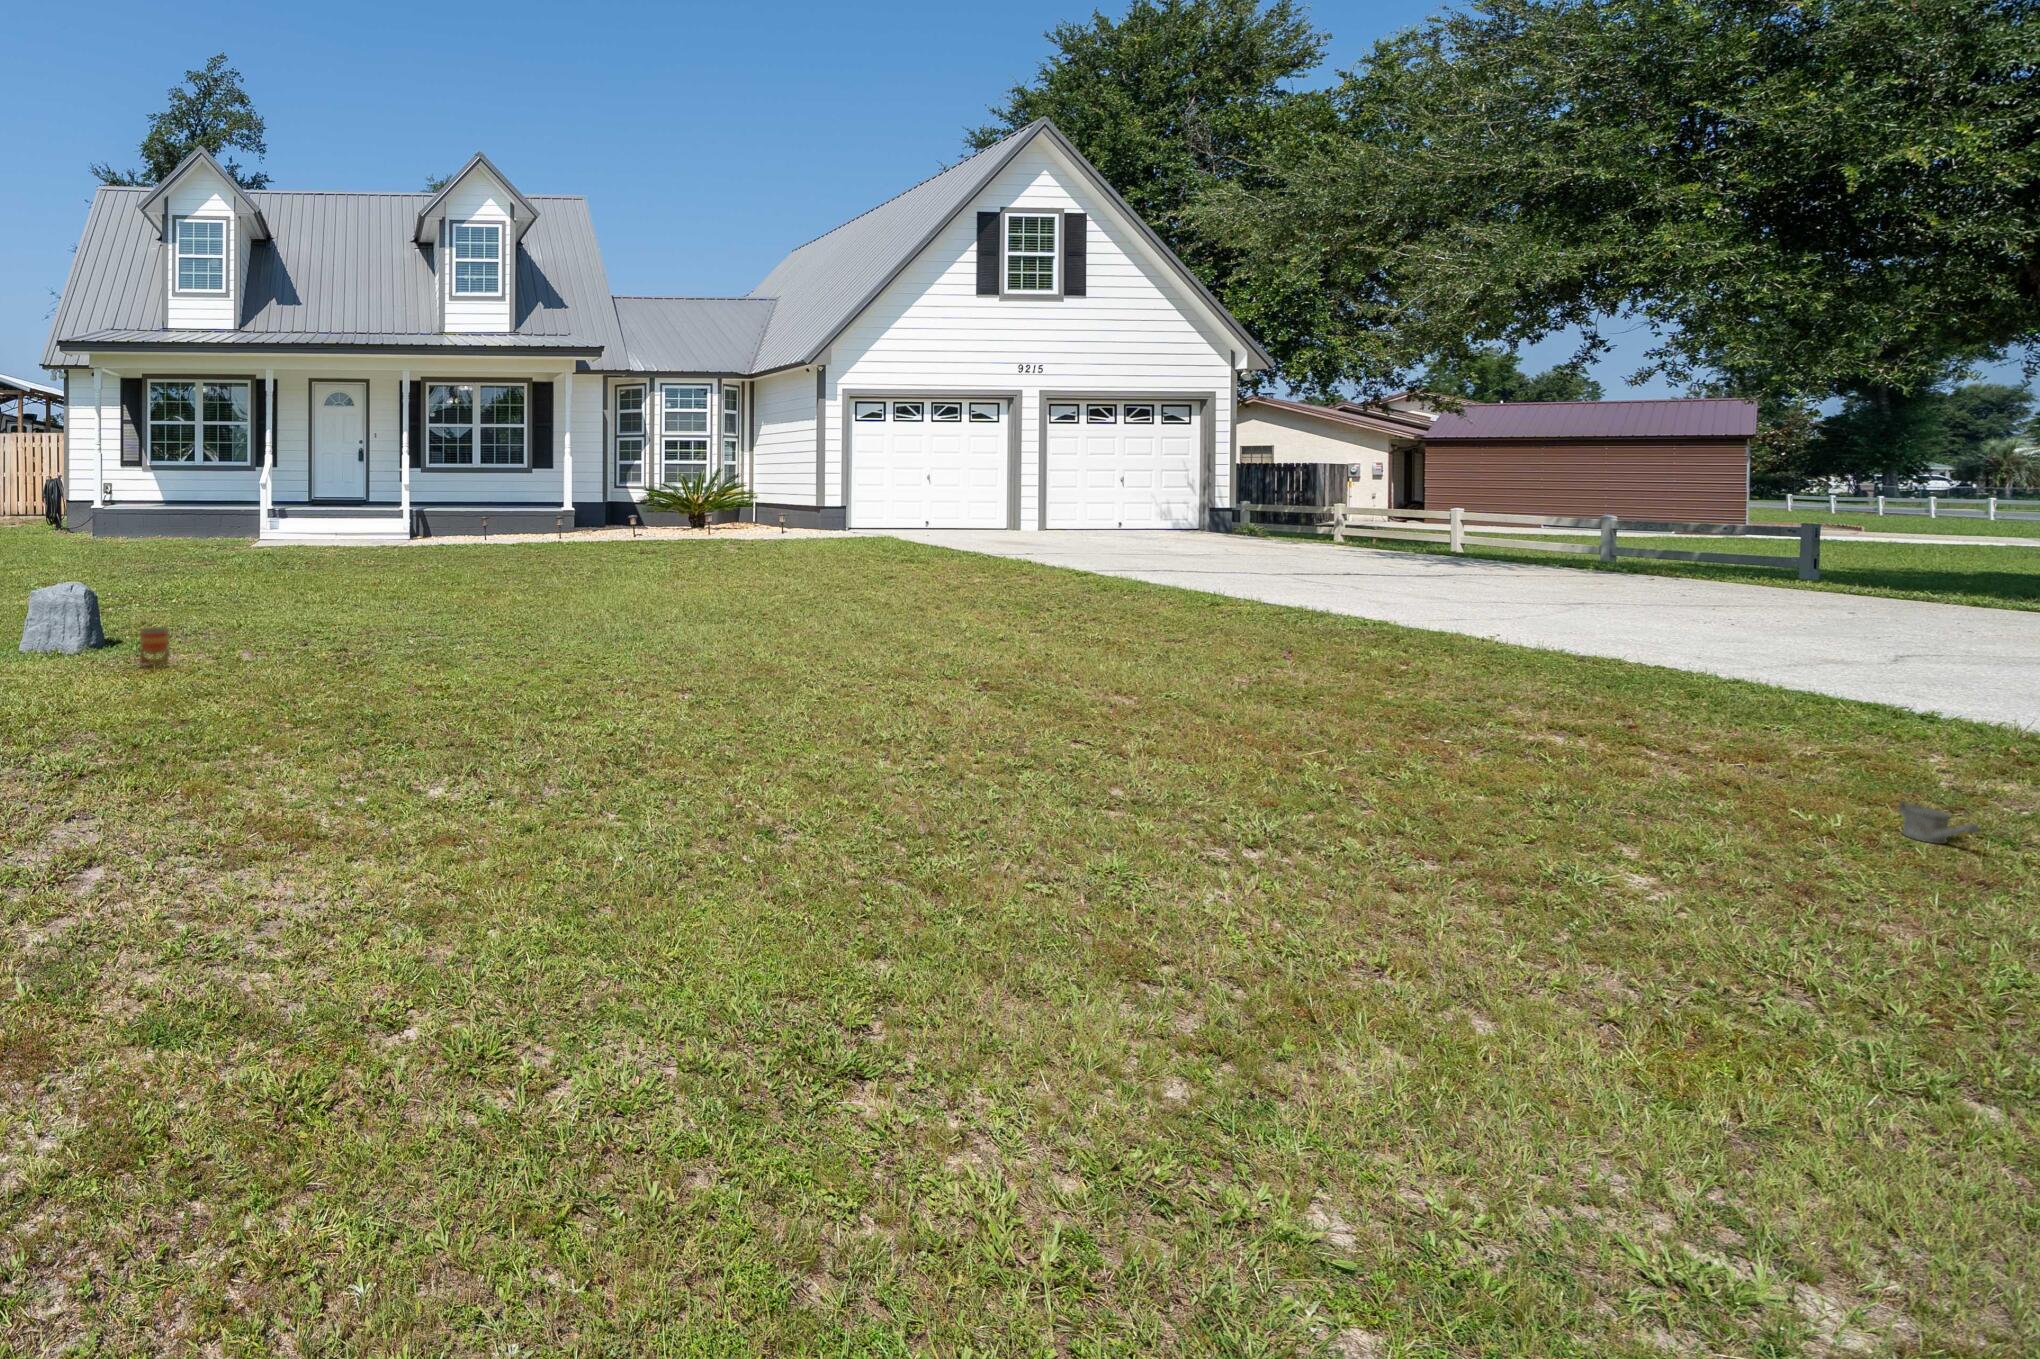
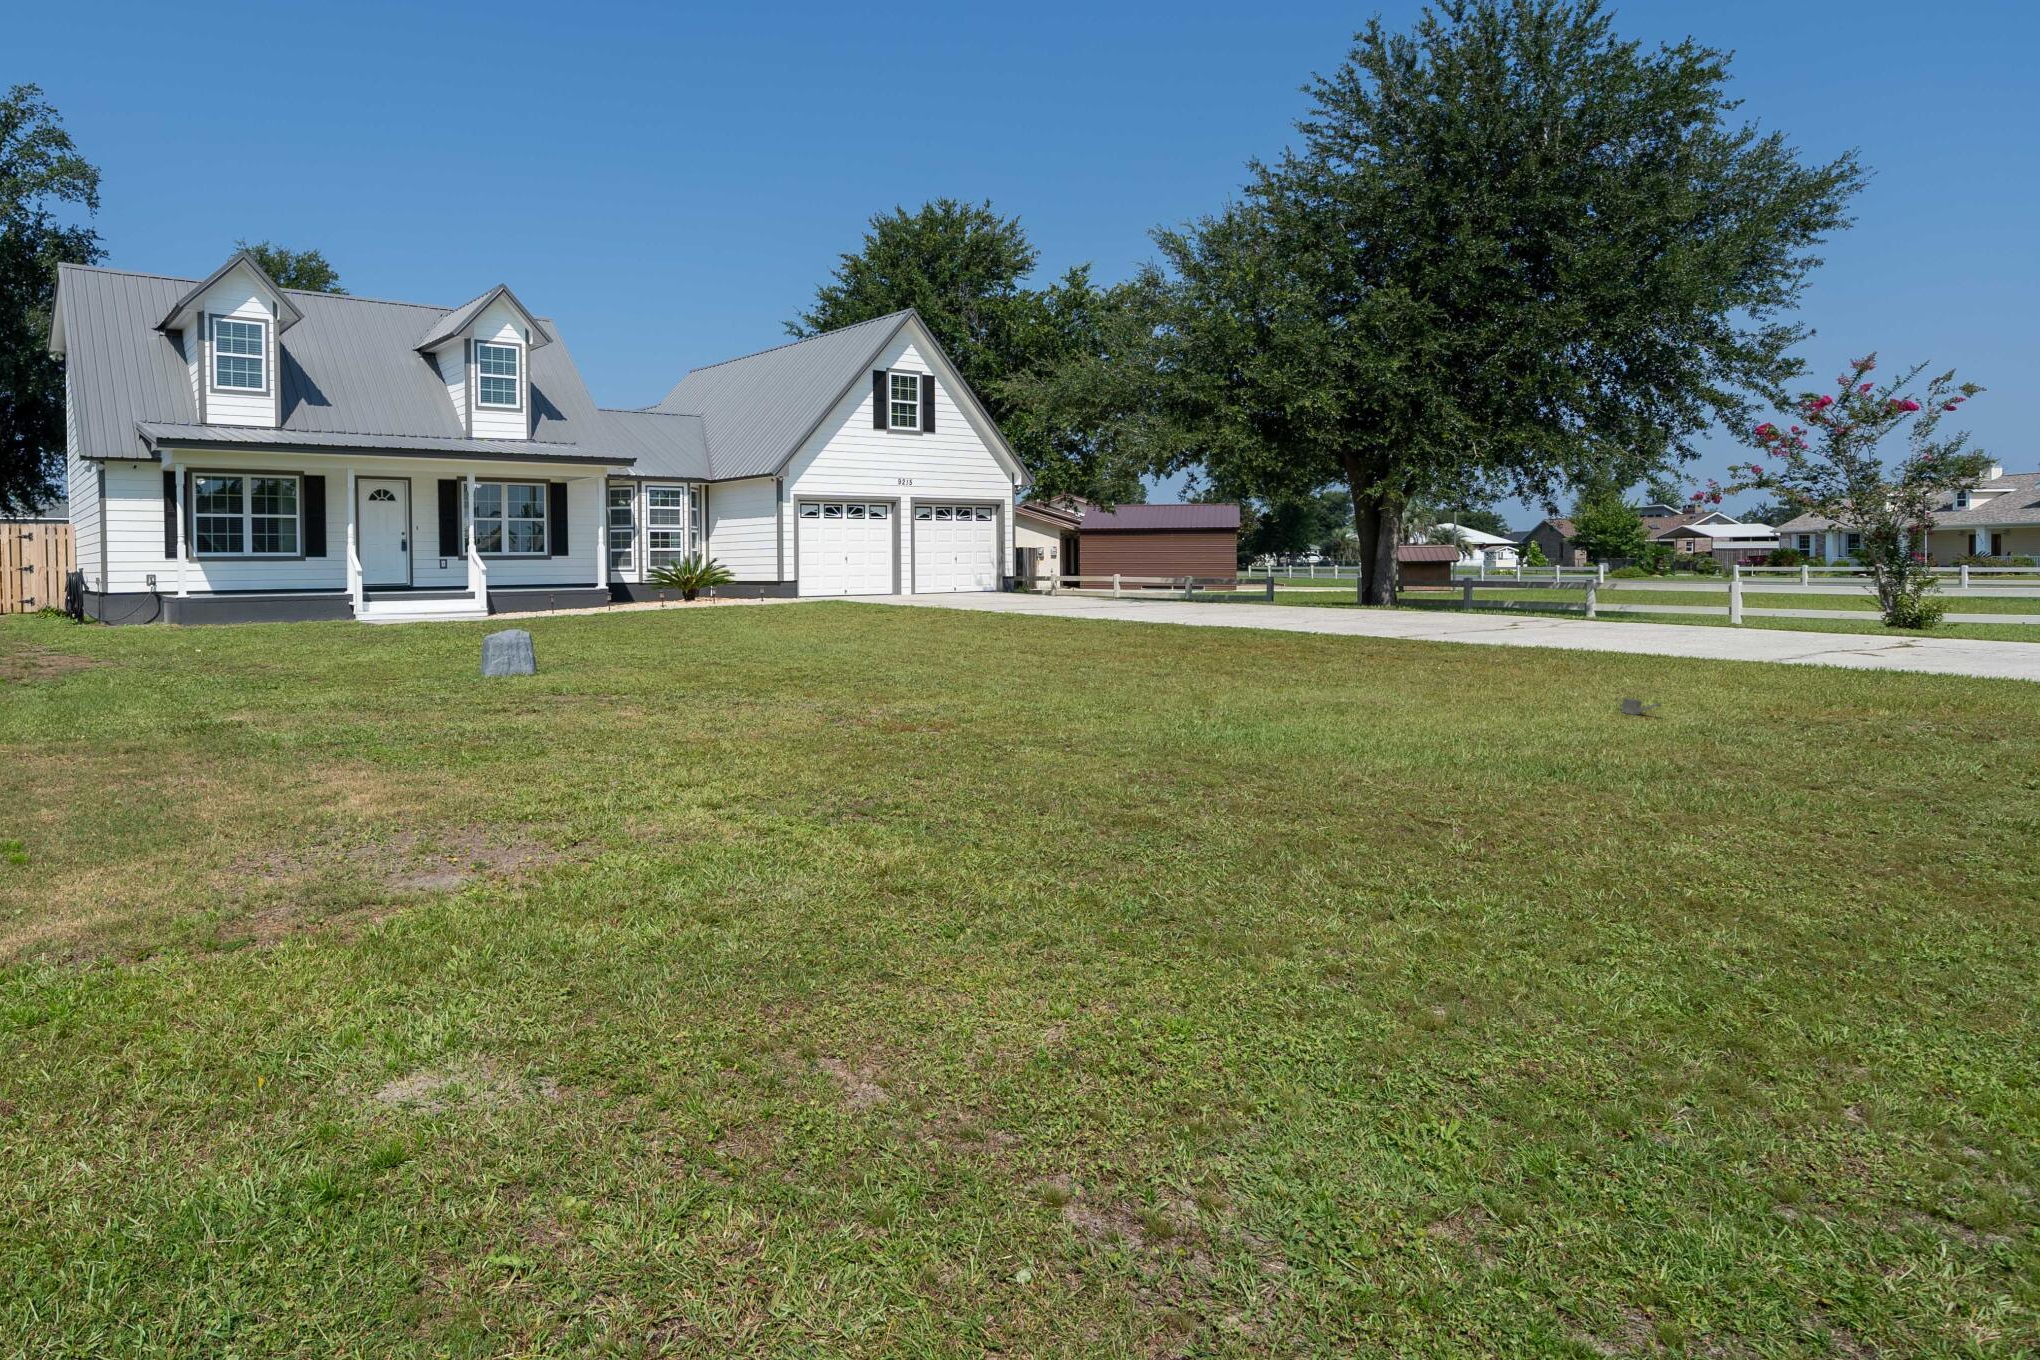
planter: present [140,627,169,668] -> none [550,686,574,723]

